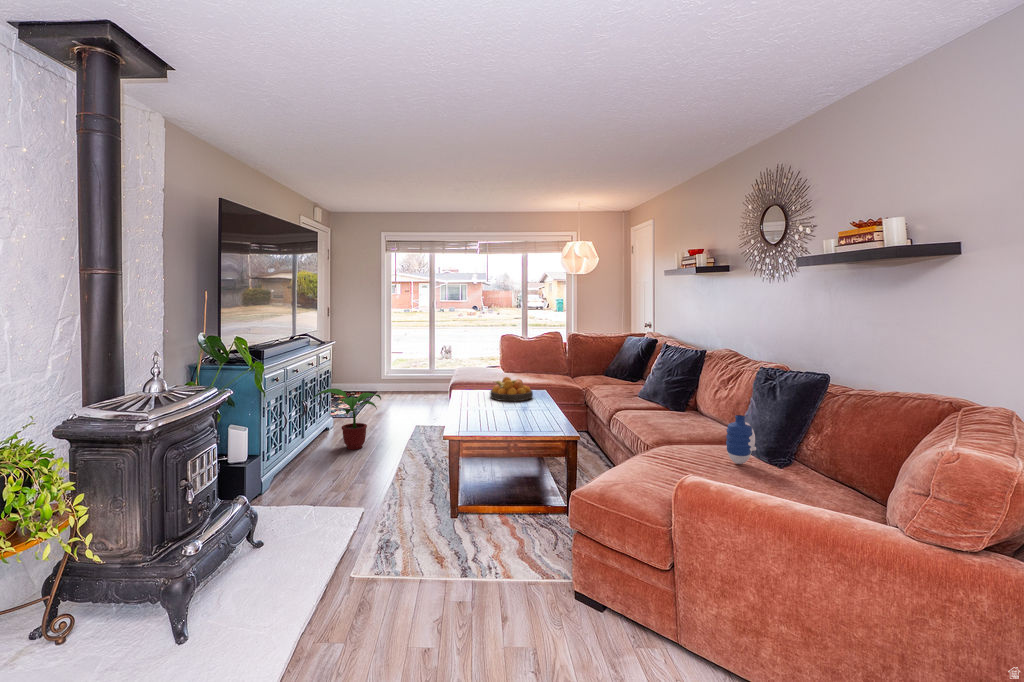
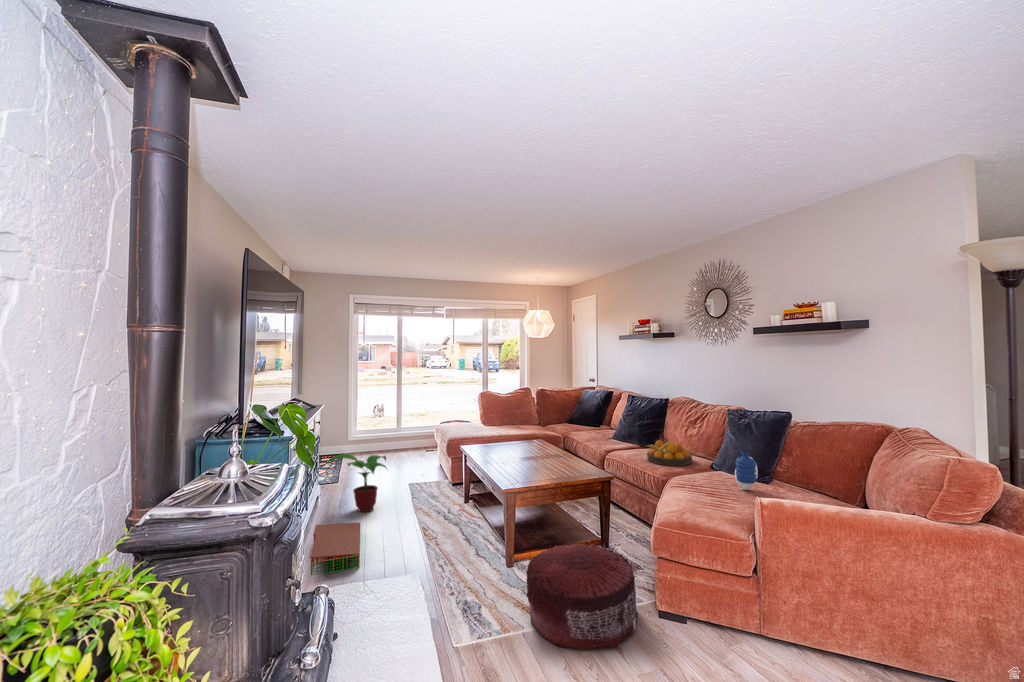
fruit bowl: present [490,377,533,401] -> present [647,440,692,466]
storage bin: none [259,455,332,501] -> present [310,523,361,575]
pouf: none [424,500,555,616] -> present [526,543,638,649]

